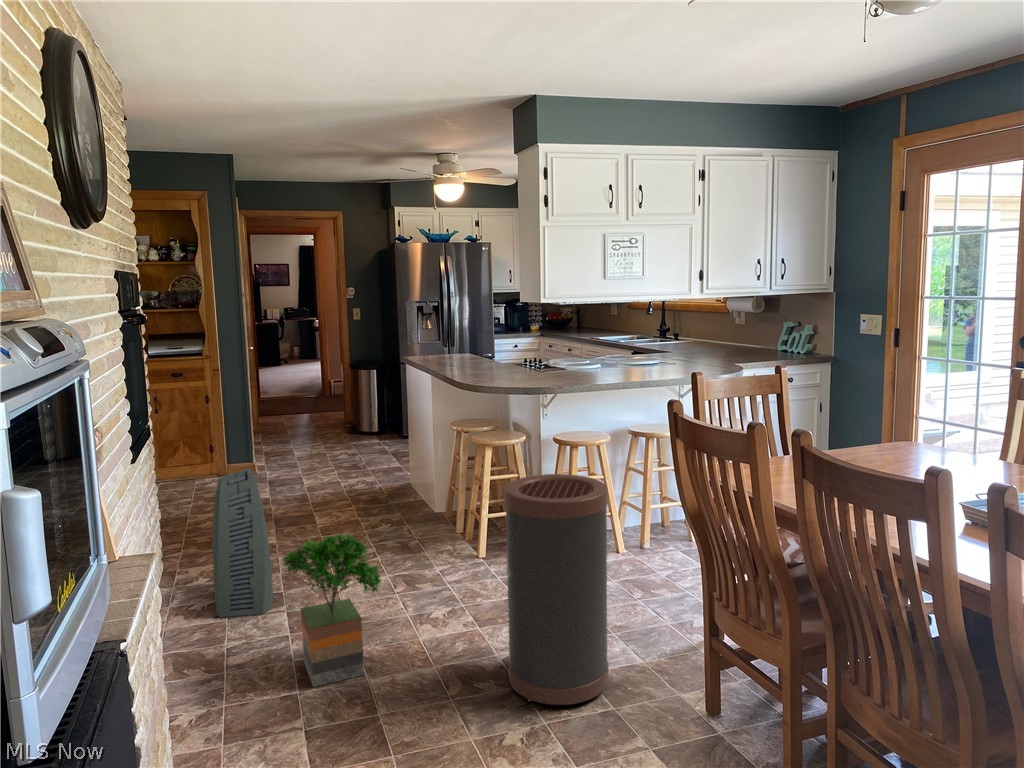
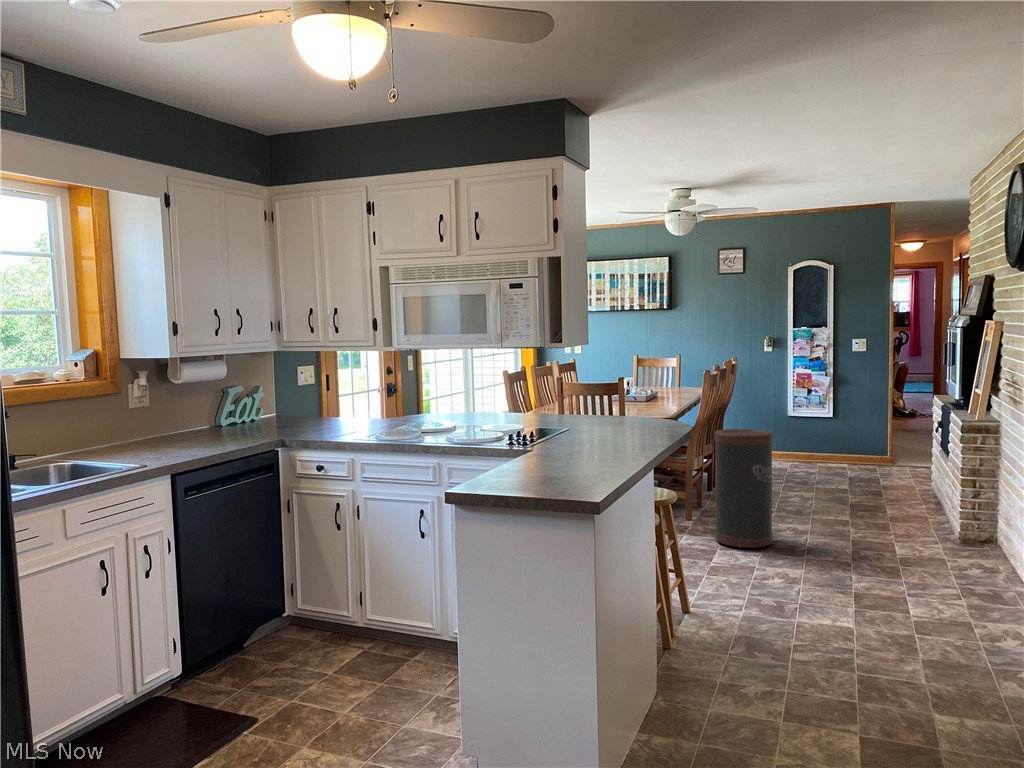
air purifier: present [212,469,274,617] -> none [925,495,989,647]
potted tree: present [282,533,381,687] -> none [837,482,908,581]

